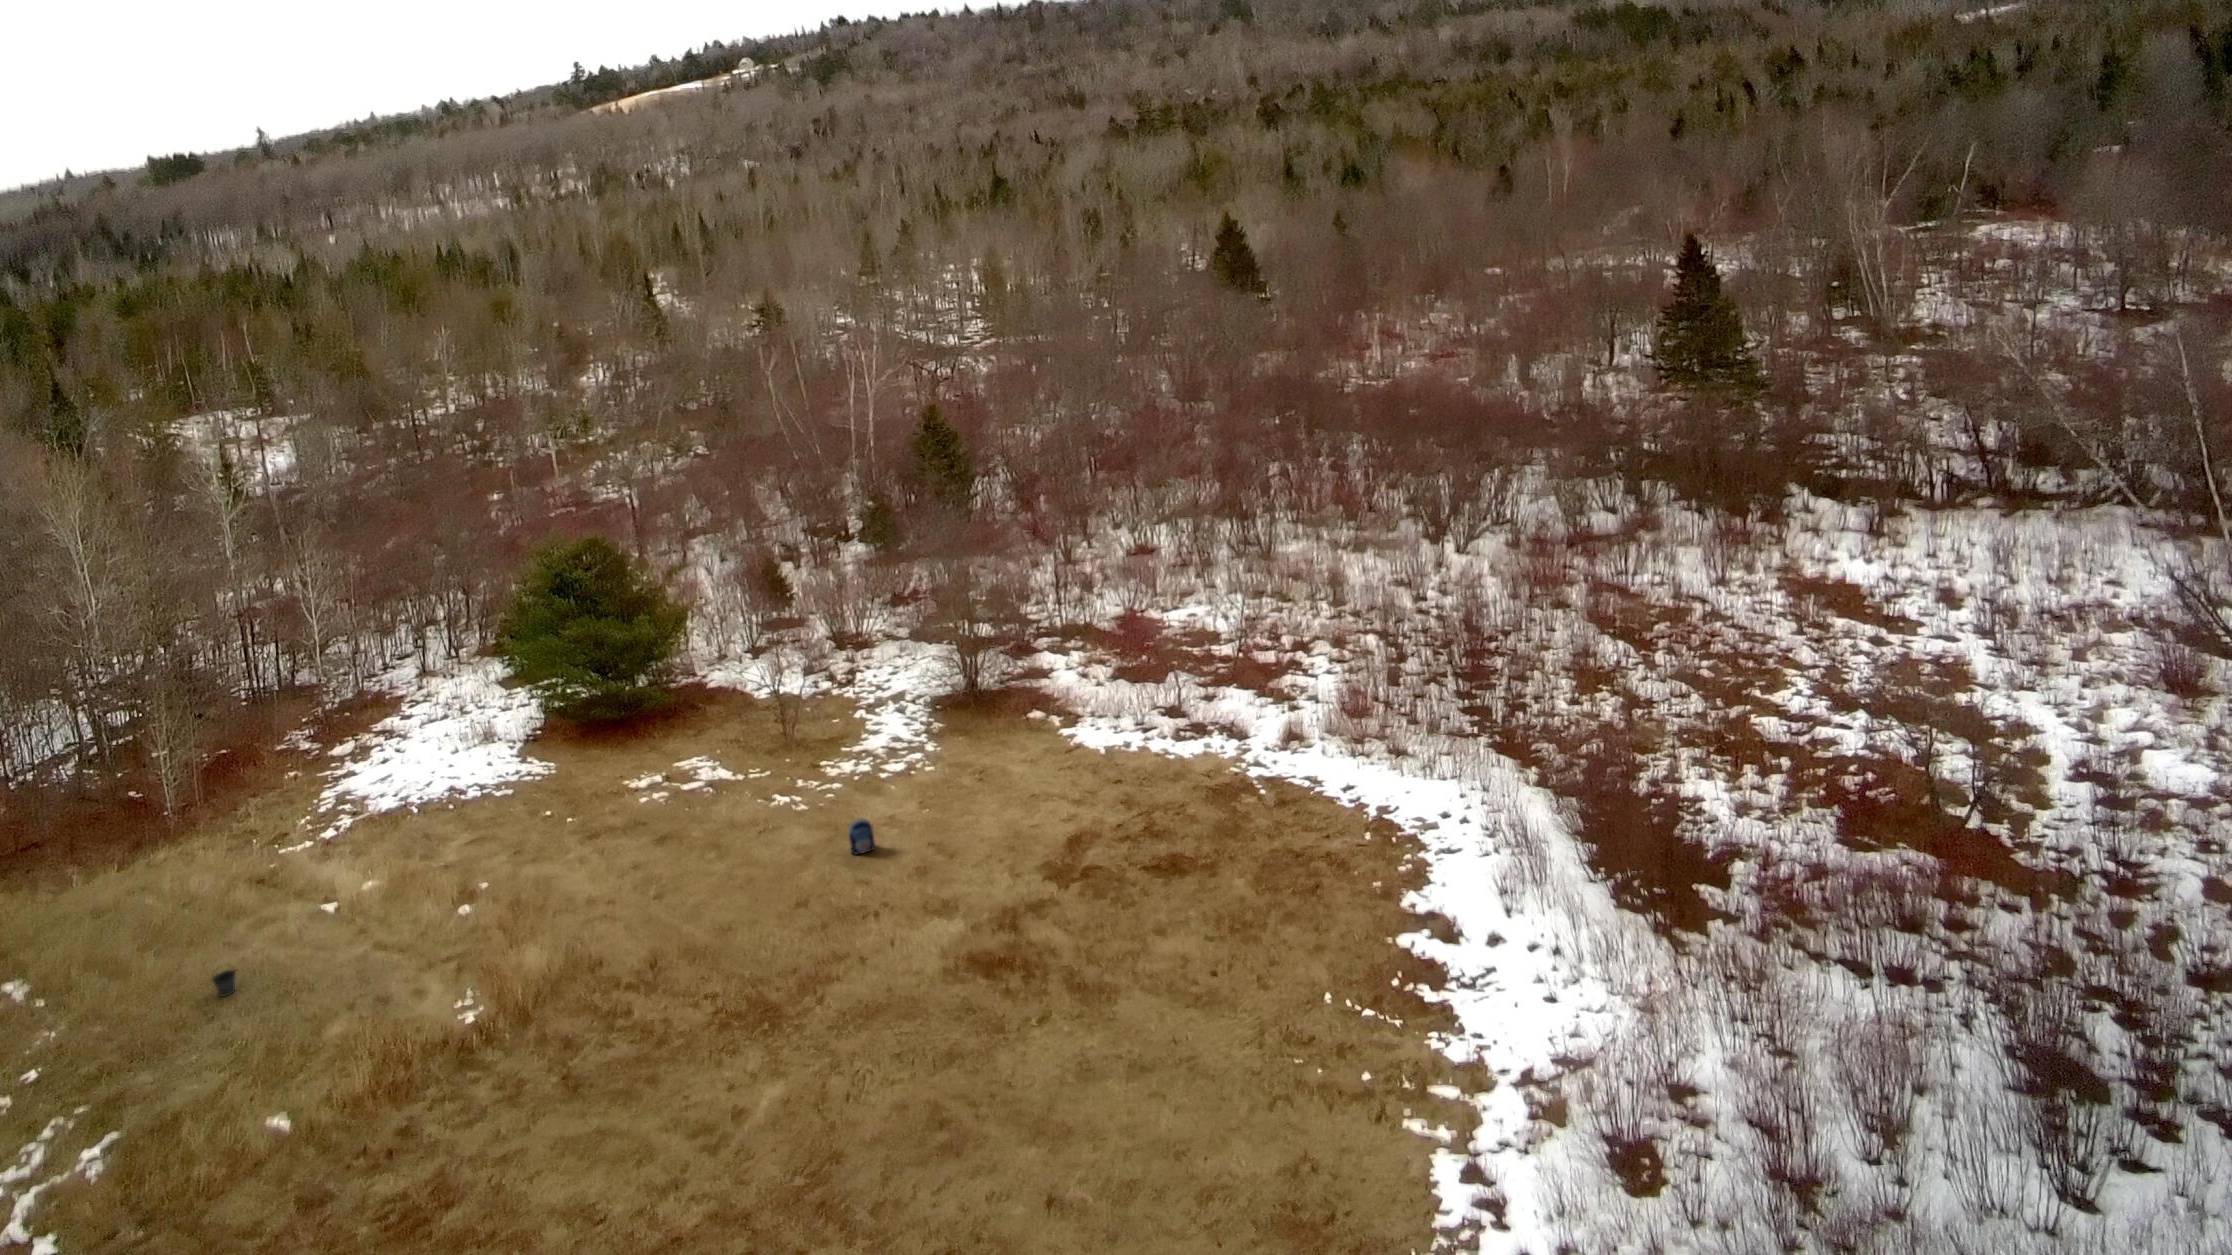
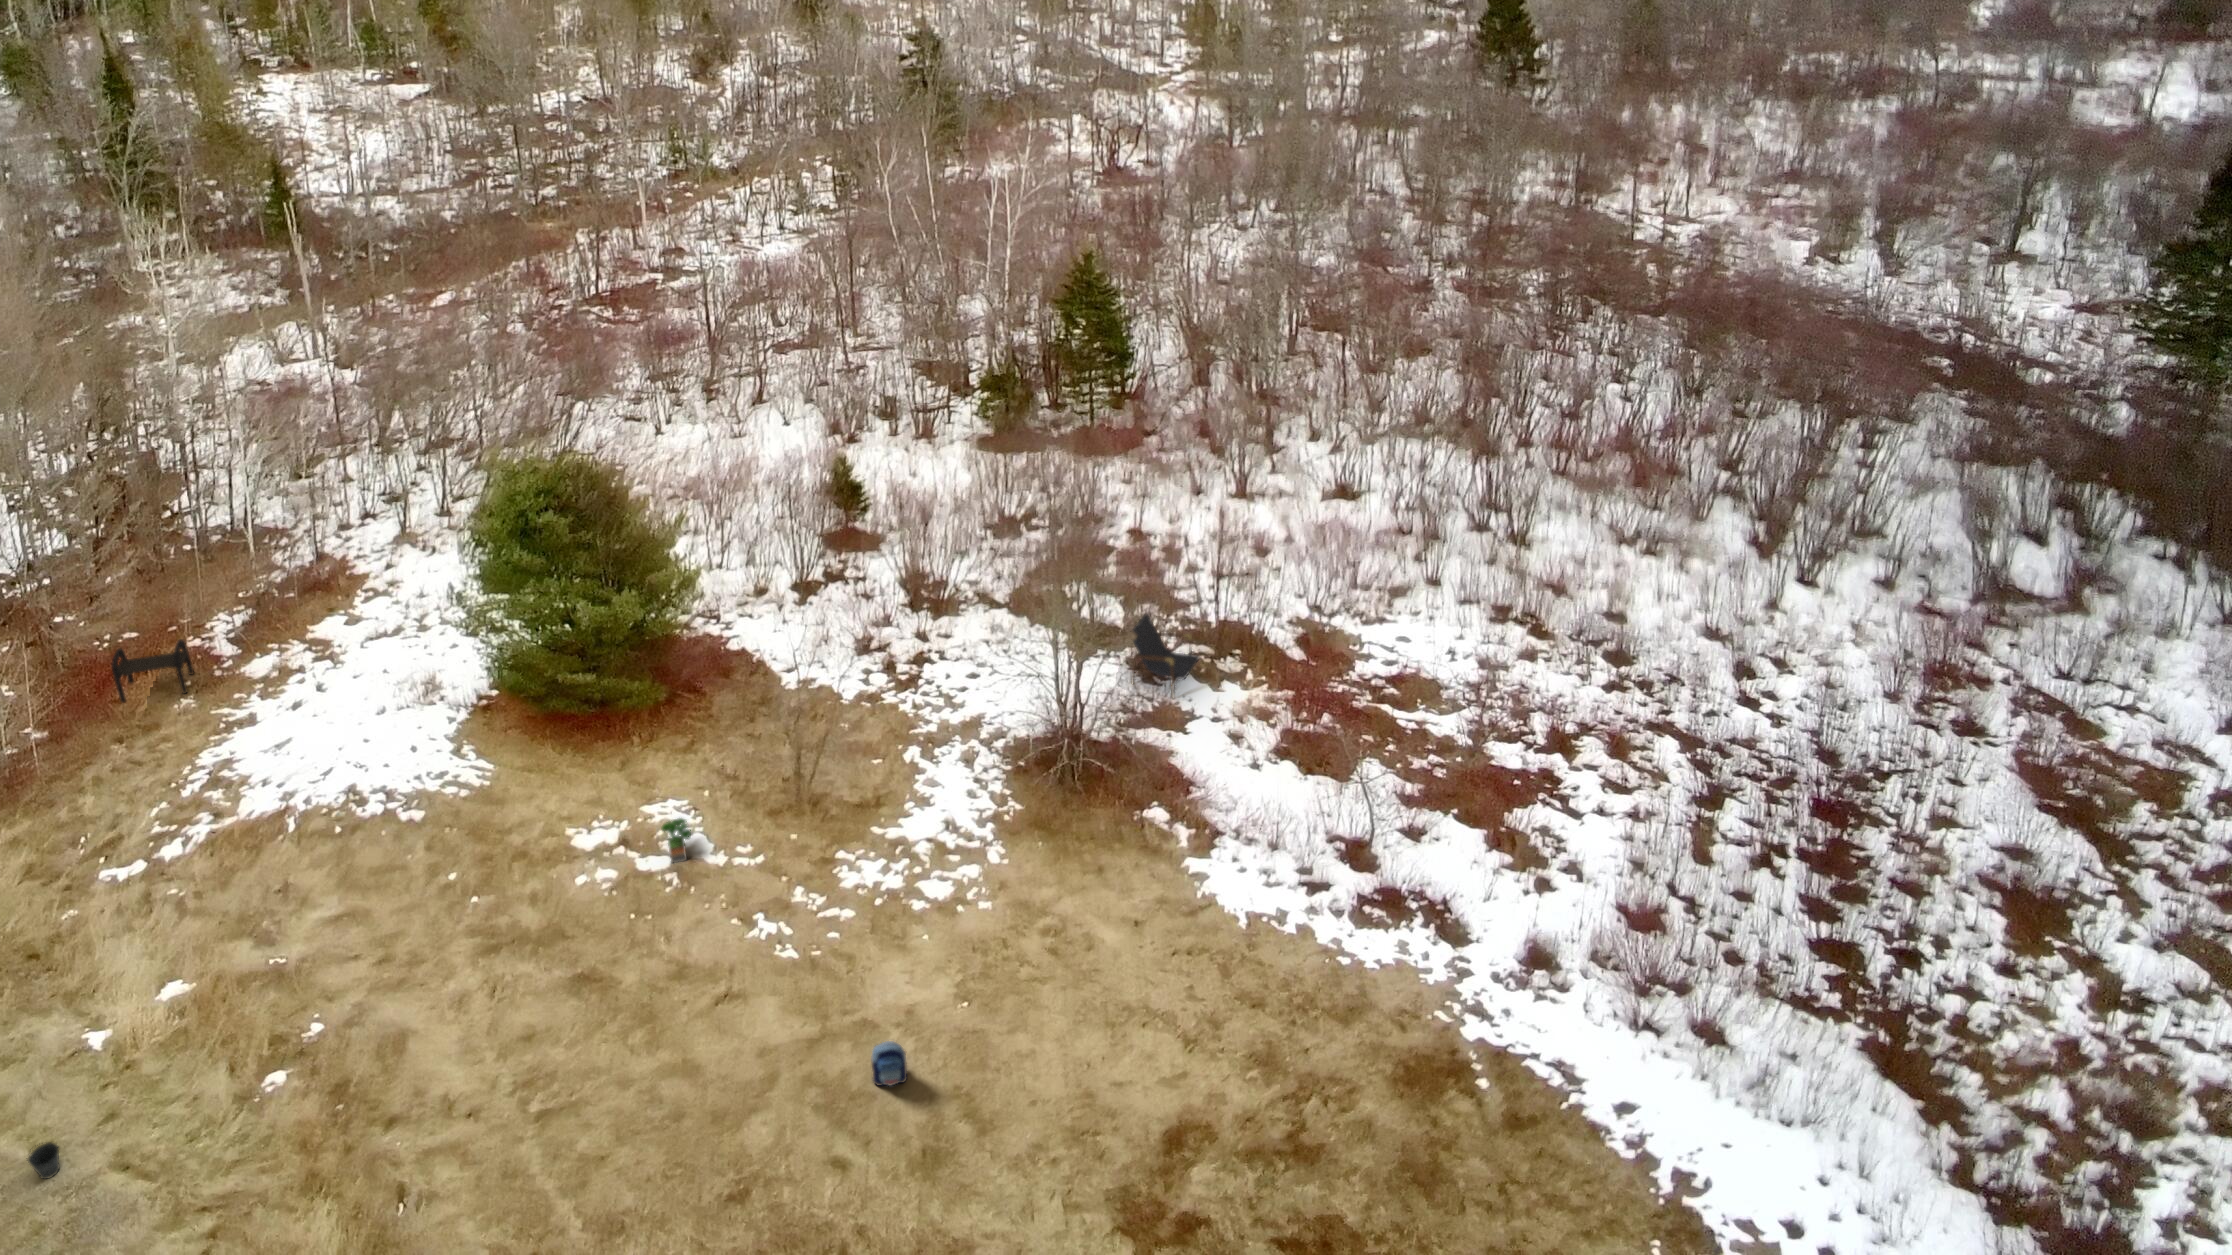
lounge chair: none [1002,607,1055,662] -> present [1131,614,1199,696]
bench: none [193,720,260,775] -> present [111,639,194,703]
potted tree: none [672,748,696,785] -> present [662,818,691,863]

